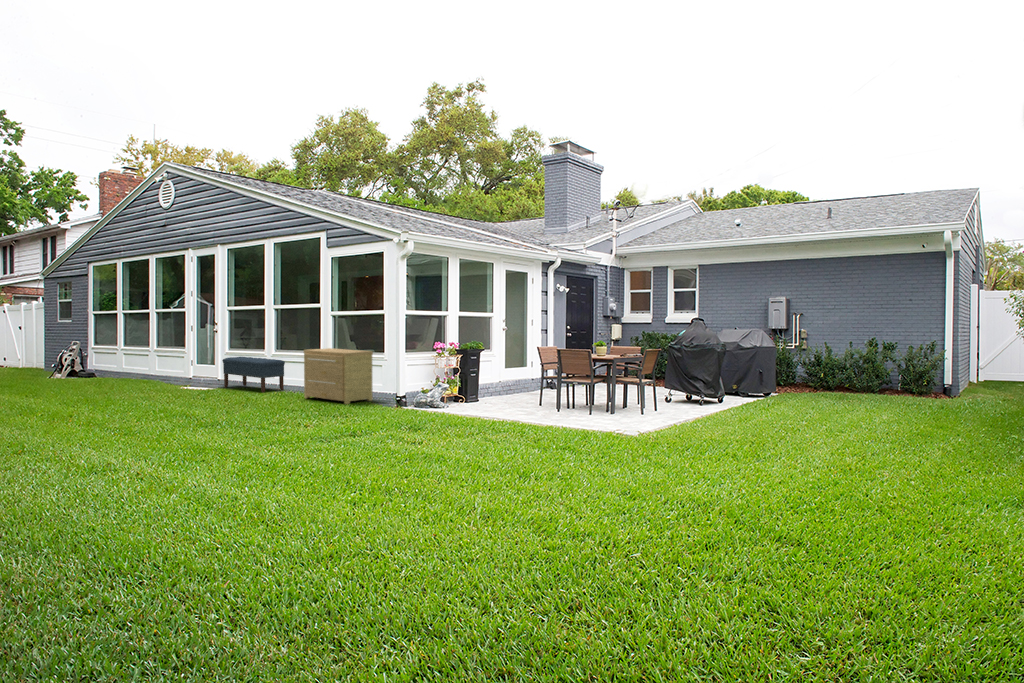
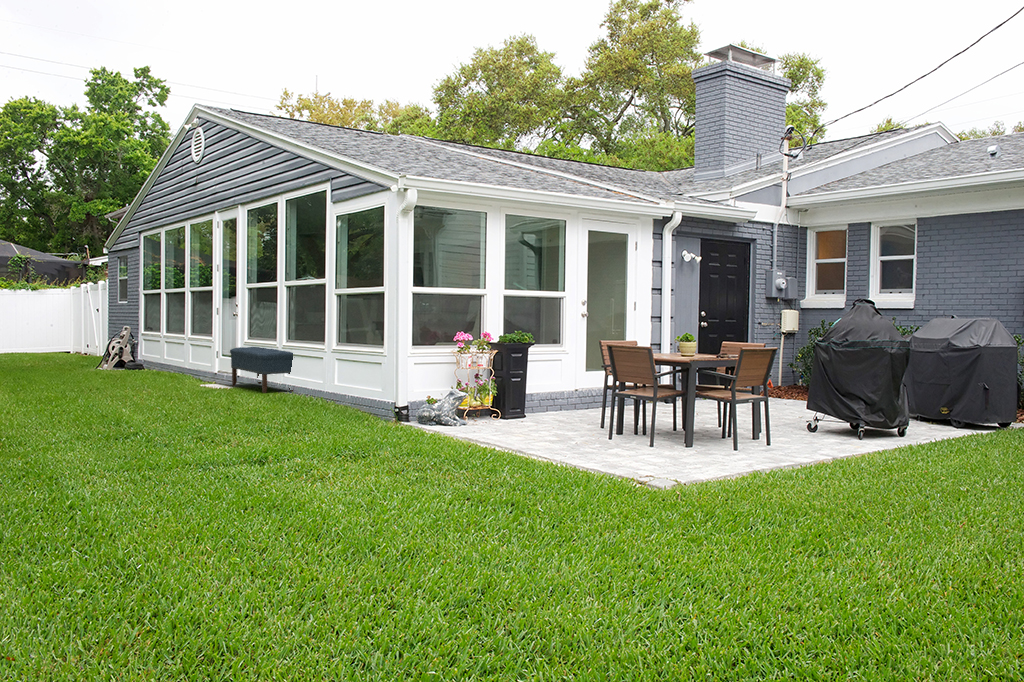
side table: present [304,348,373,404] -> none [296,337,375,412]

